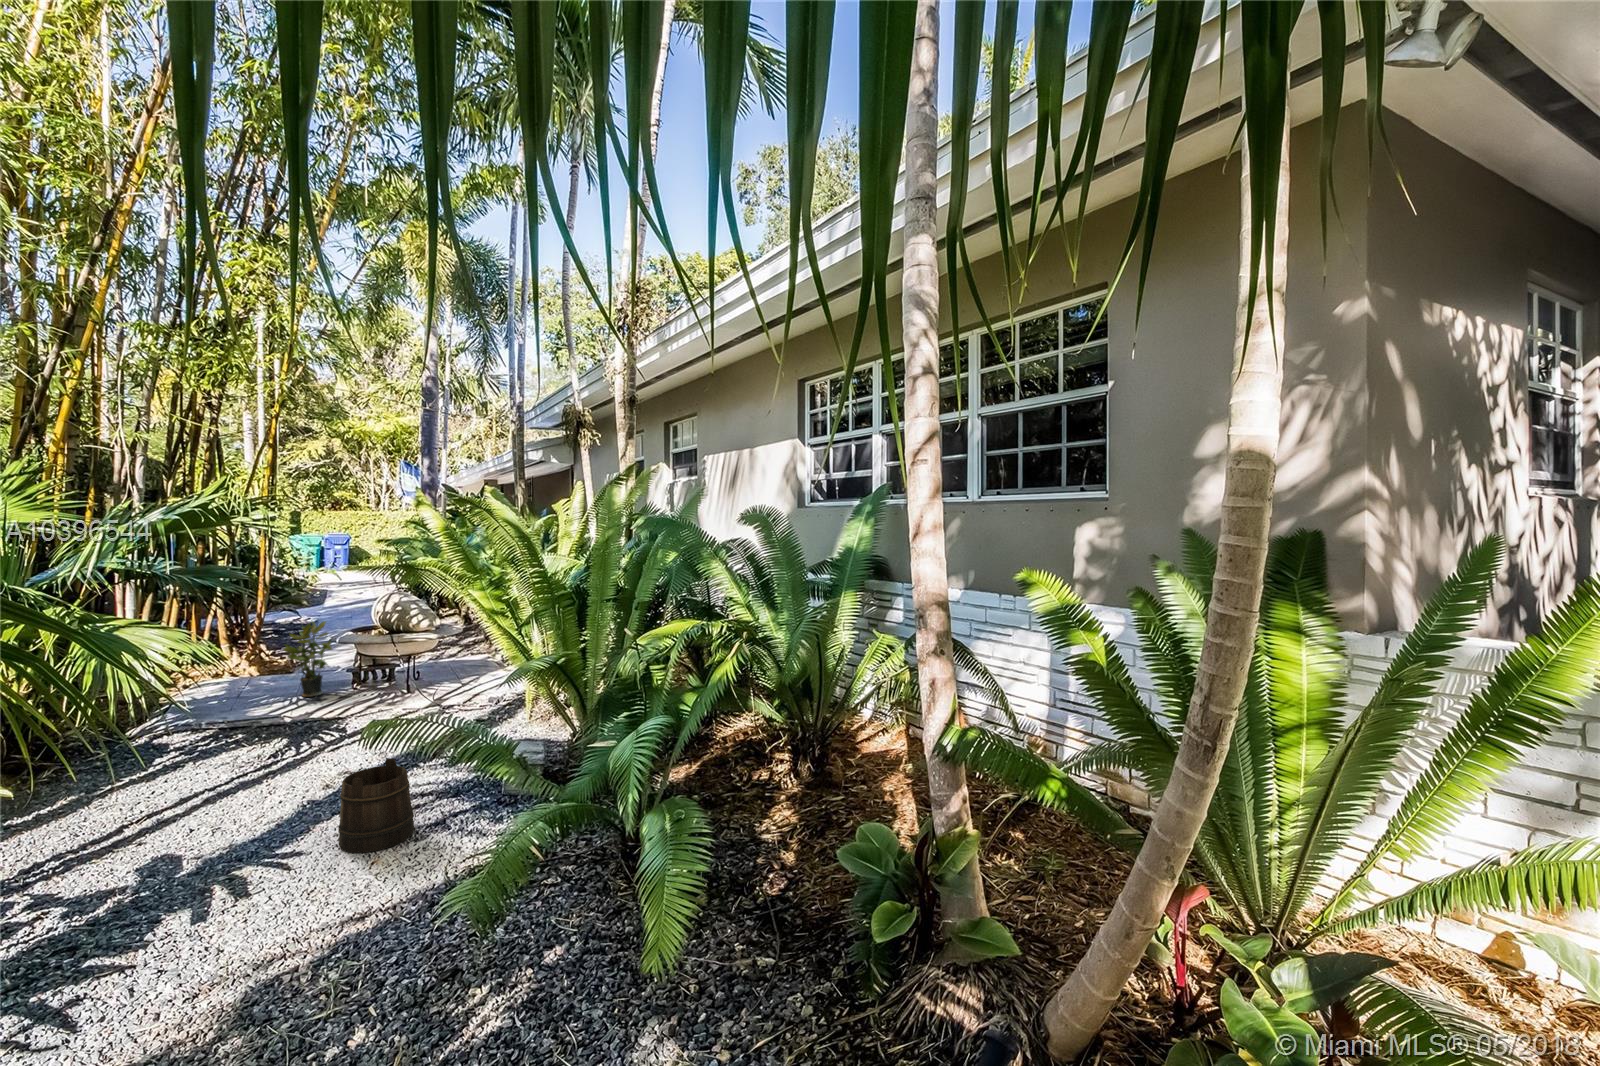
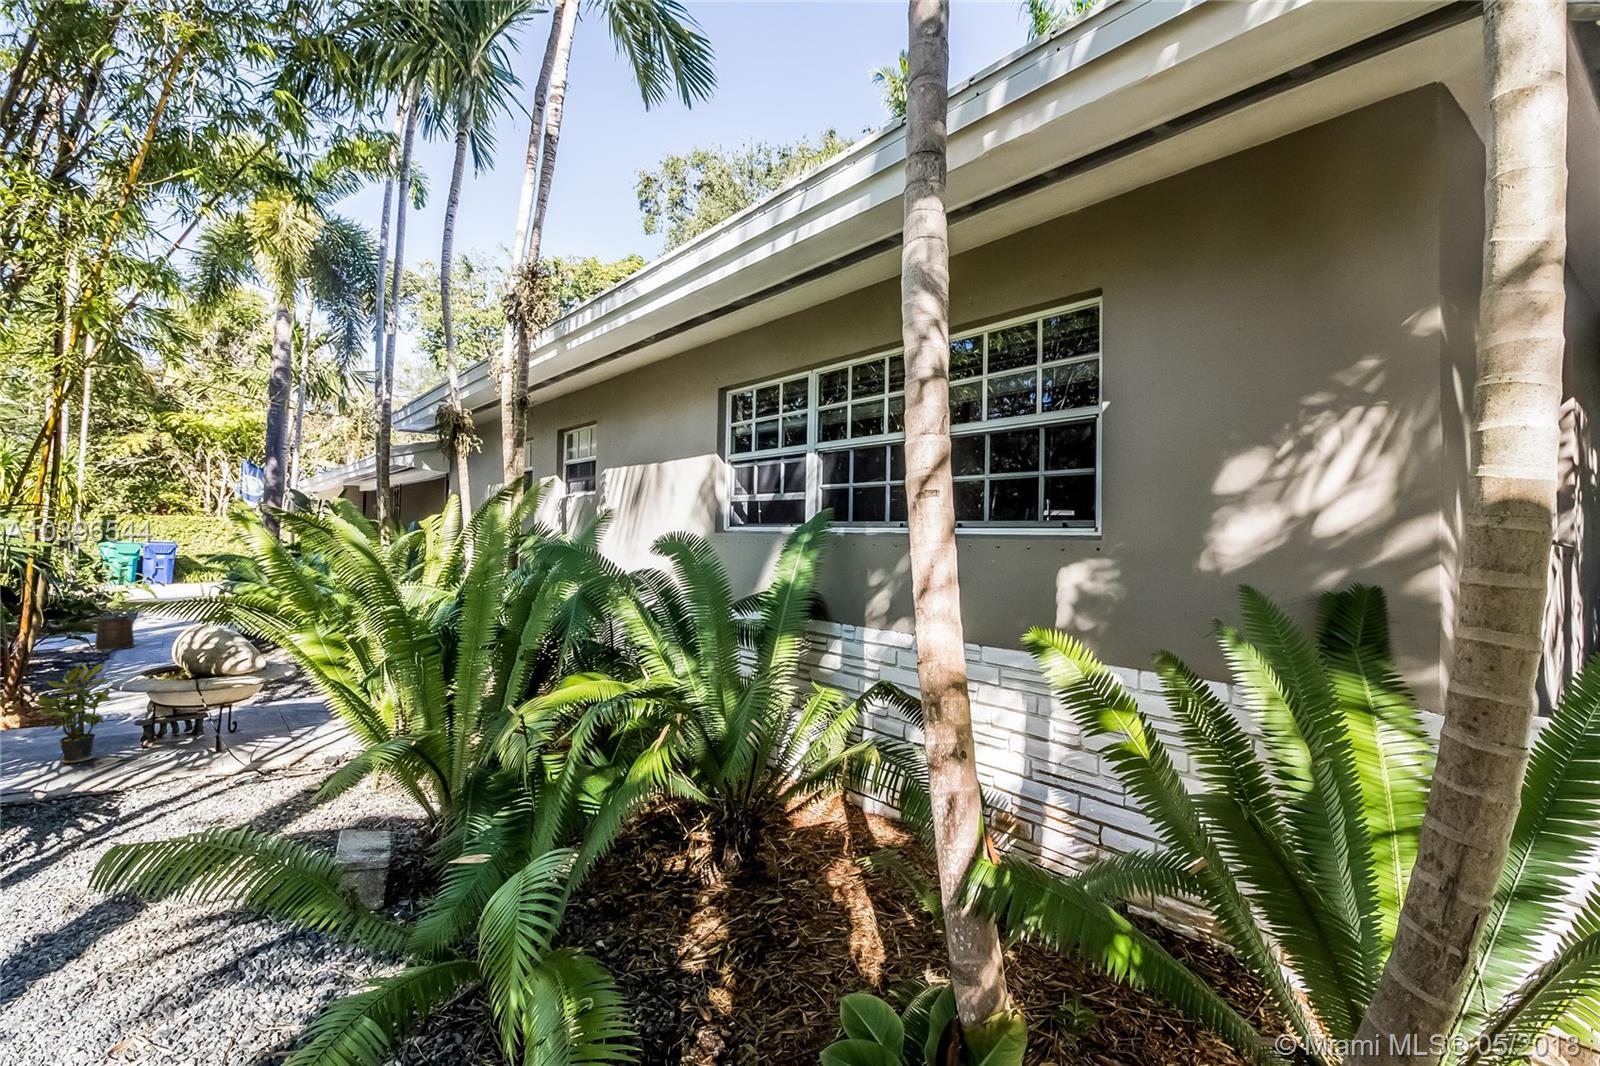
bucket: present [339,759,414,853] -> present [95,615,135,651]

